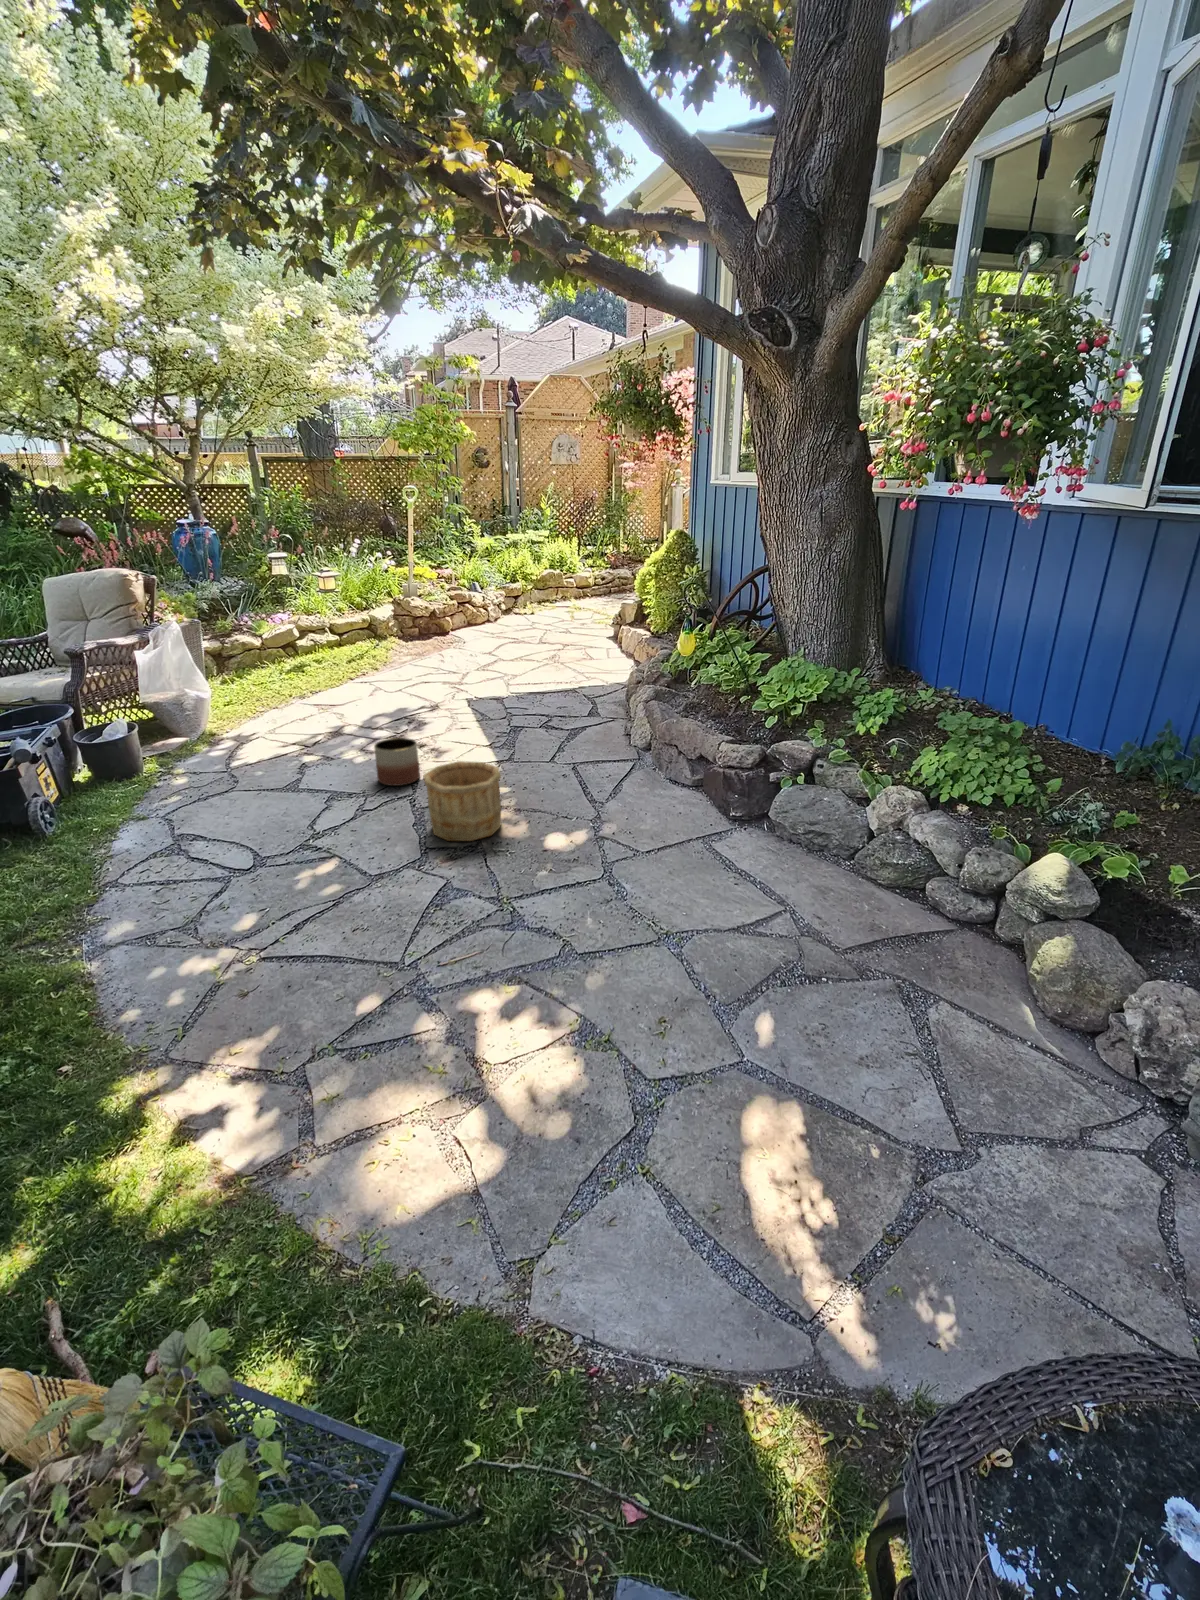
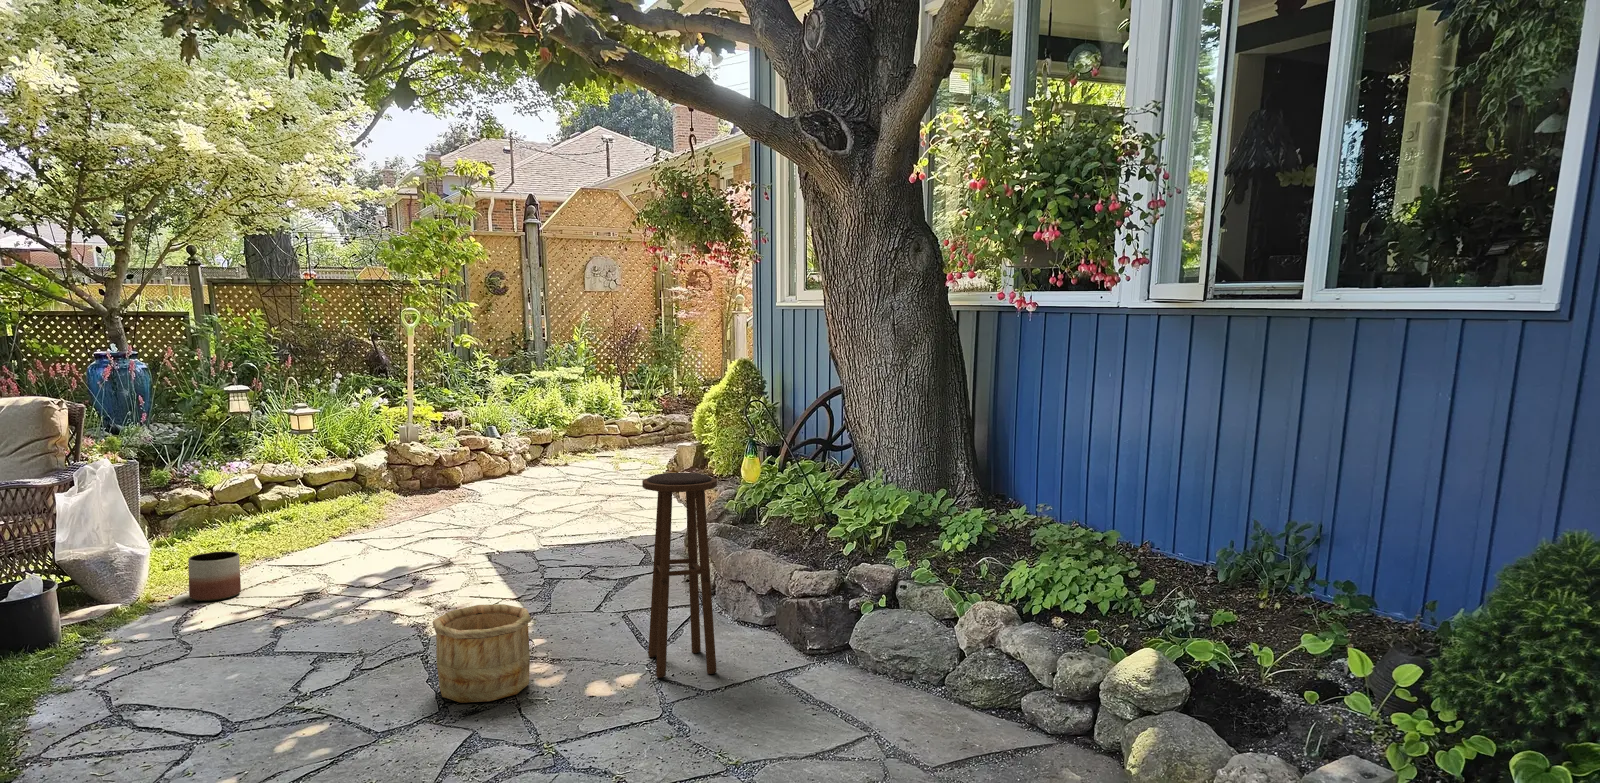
stool: none [593,655,658,827] -> present [642,472,717,678]
planter: present [374,738,420,786] -> present [188,551,241,601]

